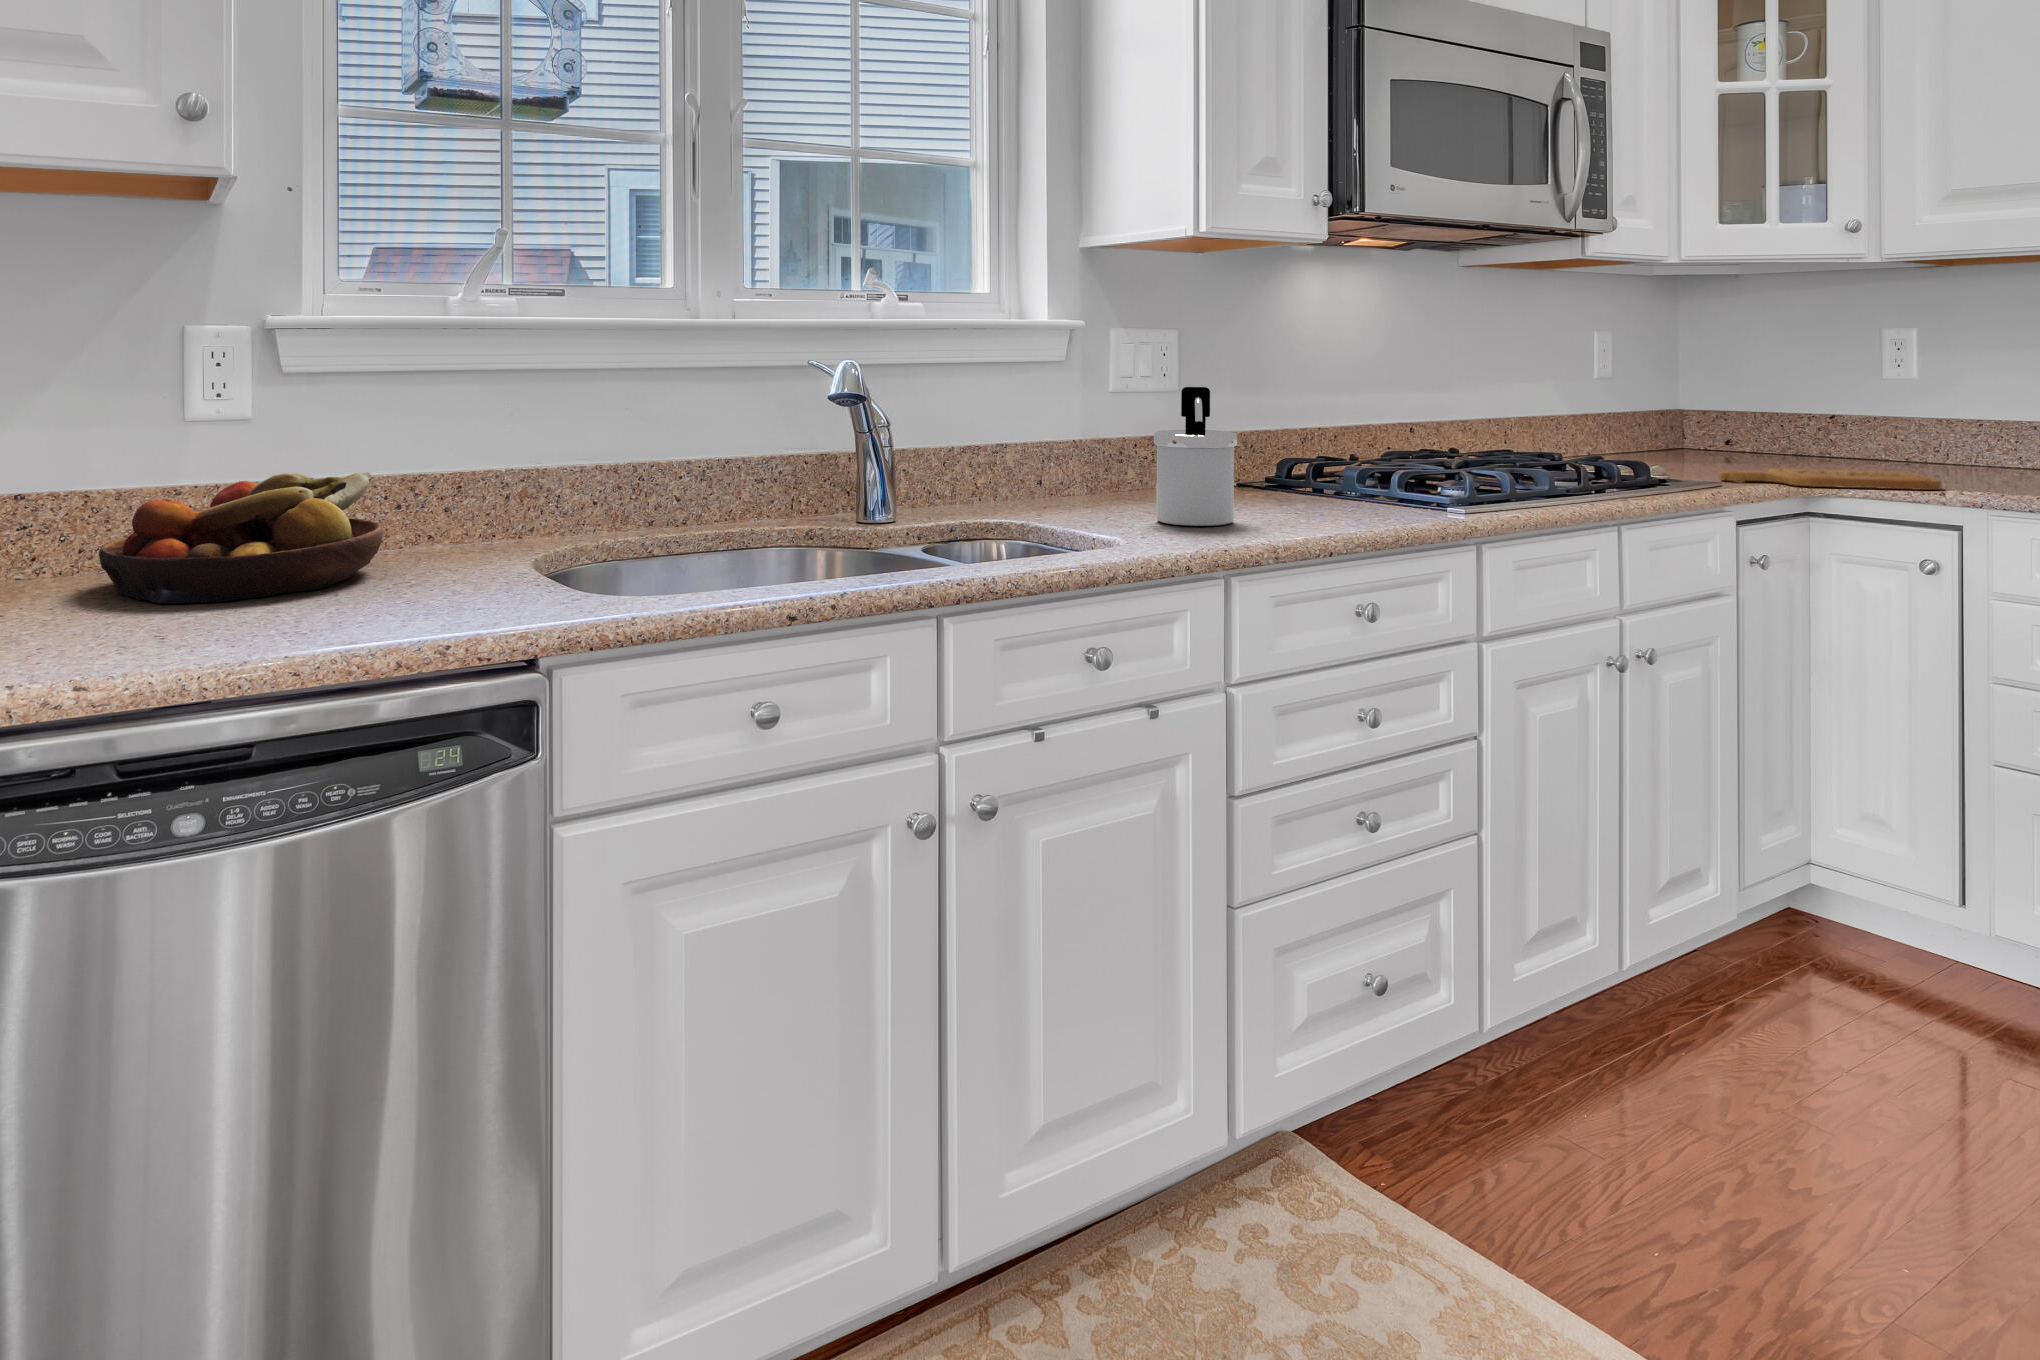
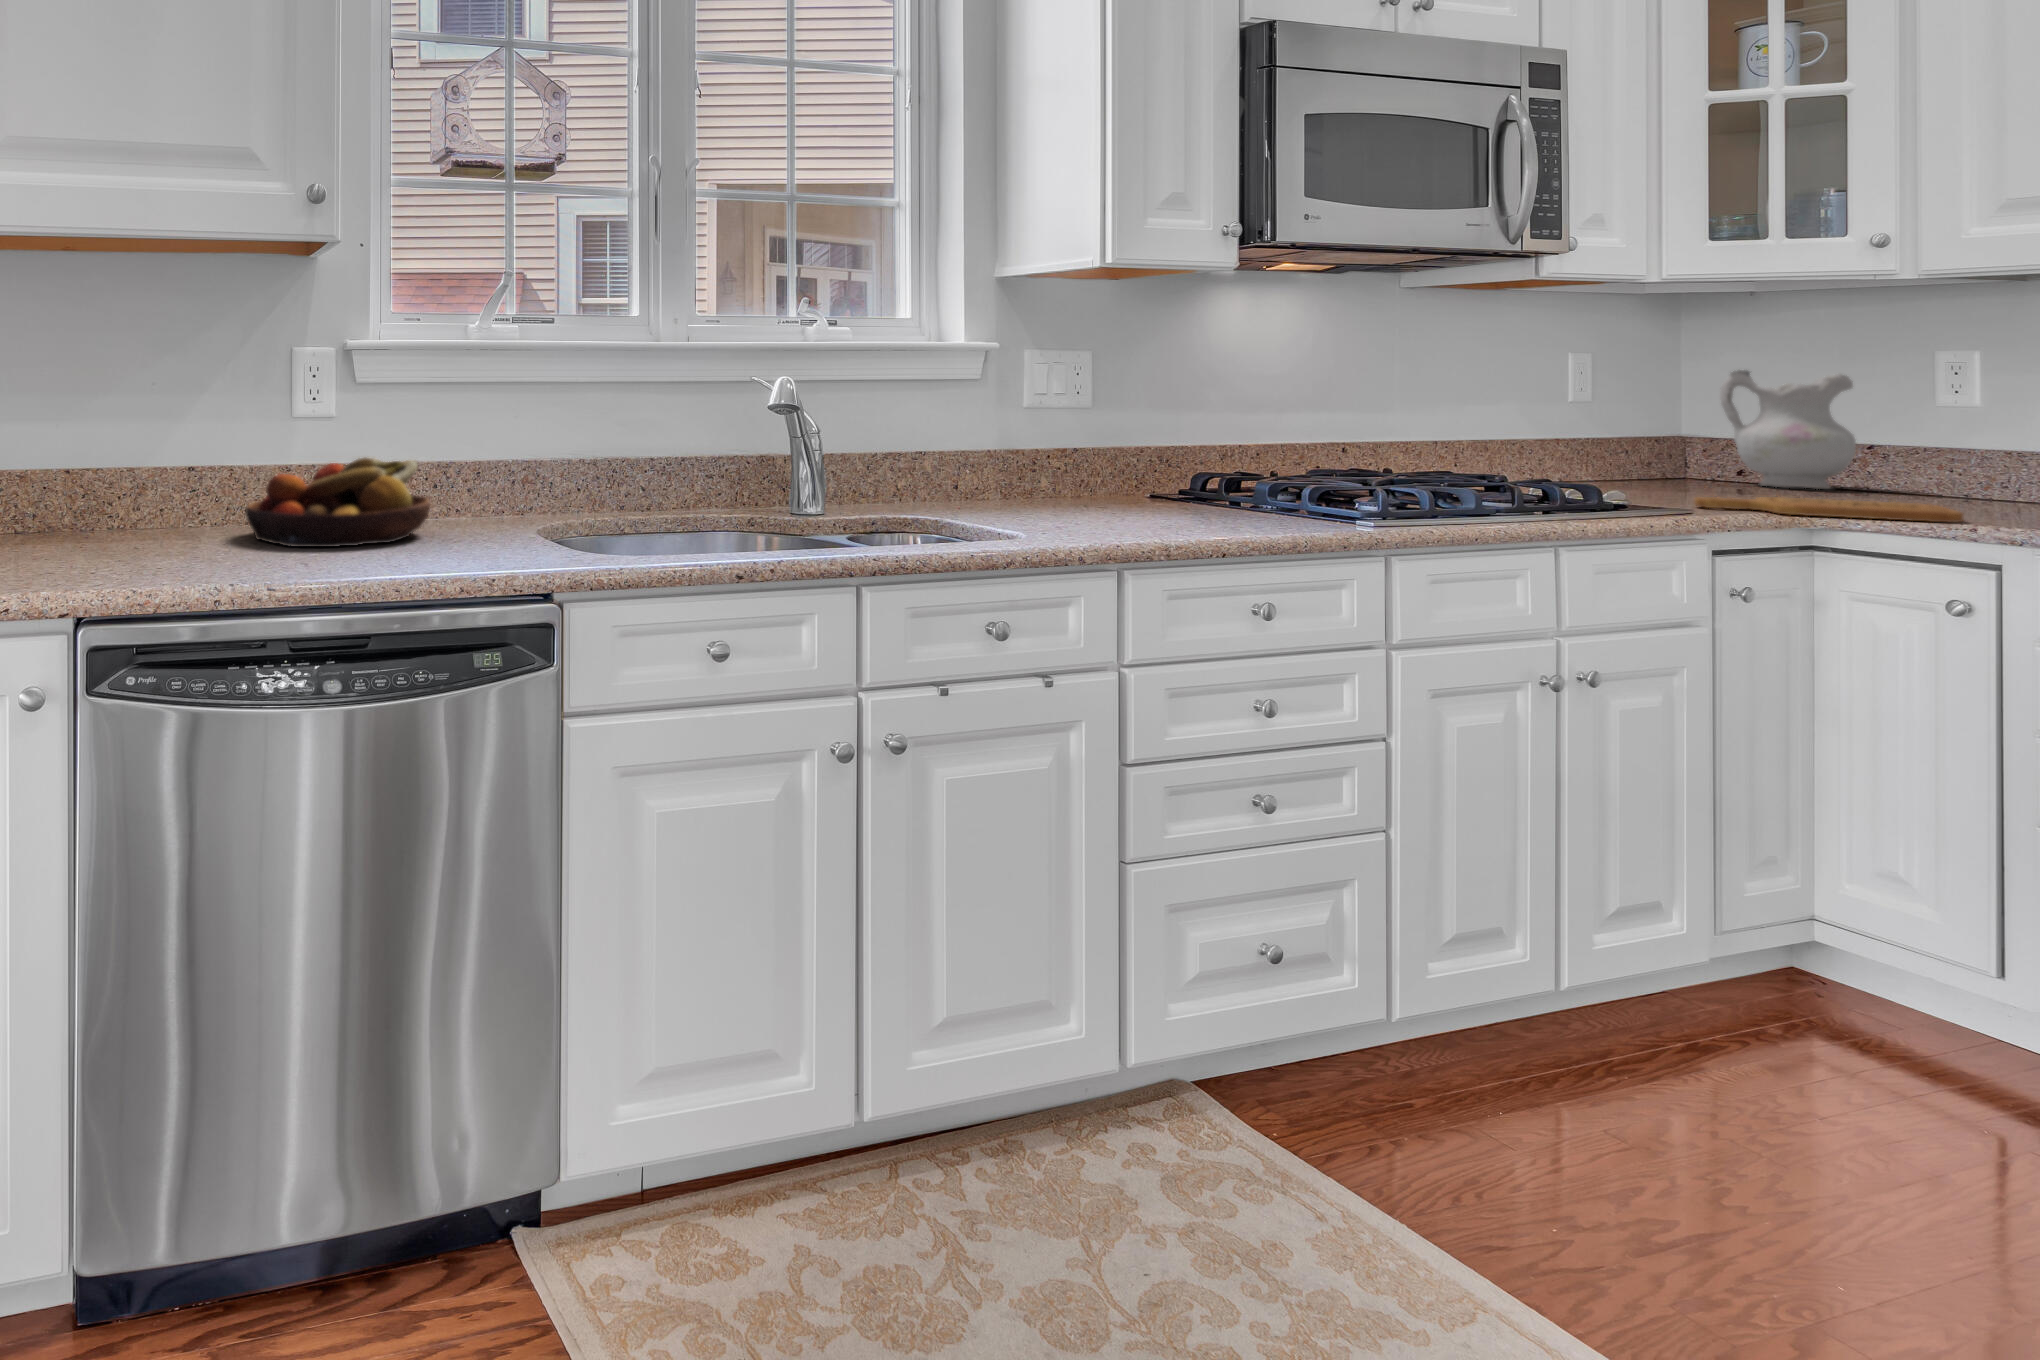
ceramic pitcher: none [1716,347,1825,458] -> present [1720,370,1856,489]
soap dispenser: present [1154,387,1237,526] -> none [1060,403,1139,527]

